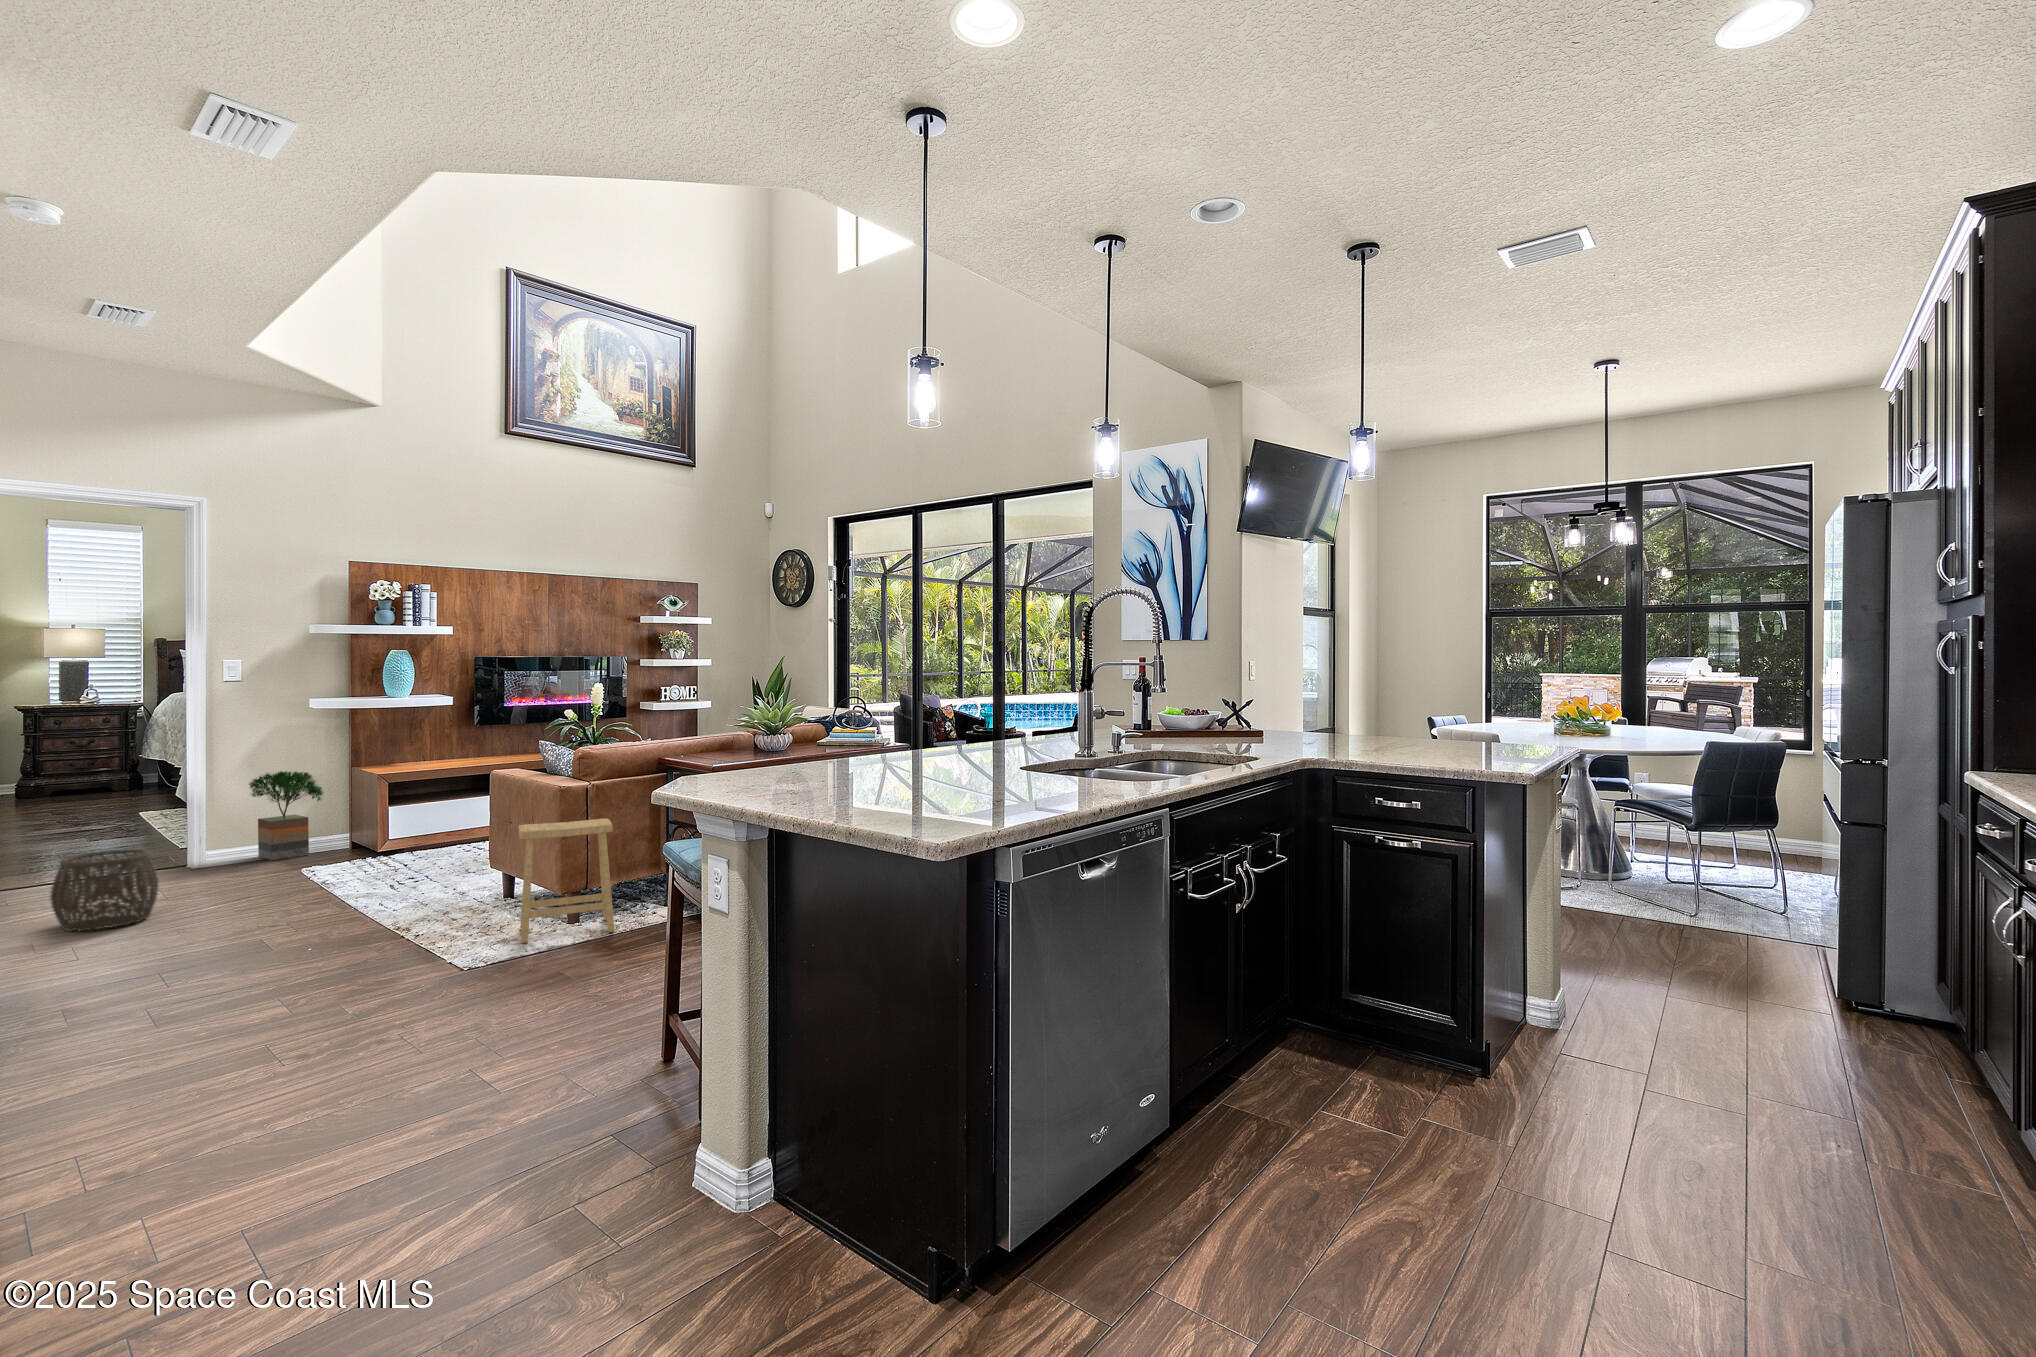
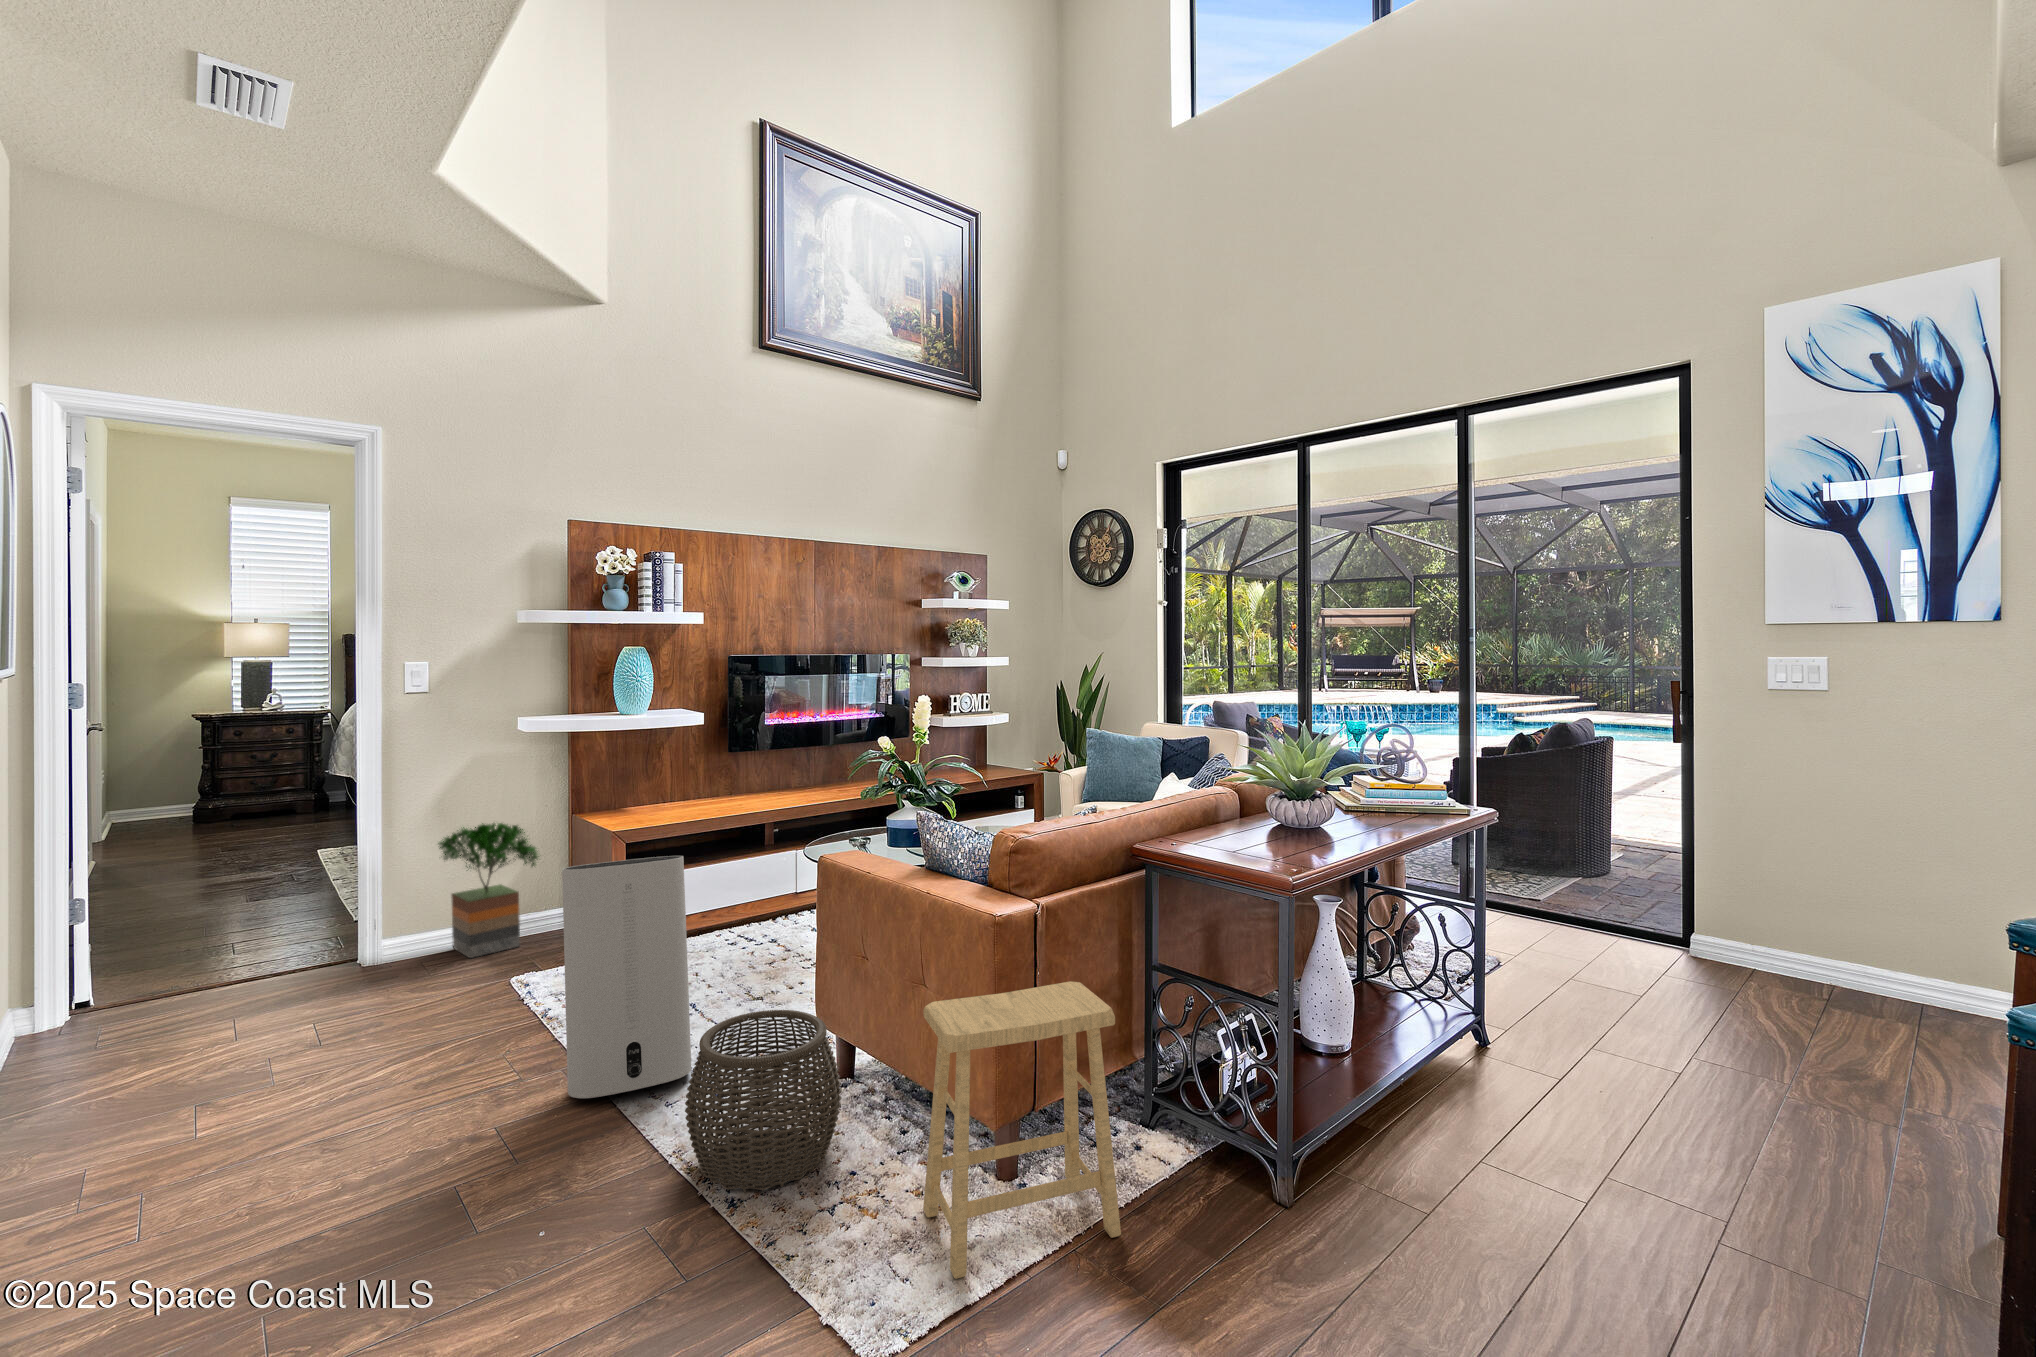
air purifier: none [333,773,414,905] -> present [562,856,692,1098]
woven basket: present [50,849,159,931] -> present [685,1010,842,1192]

